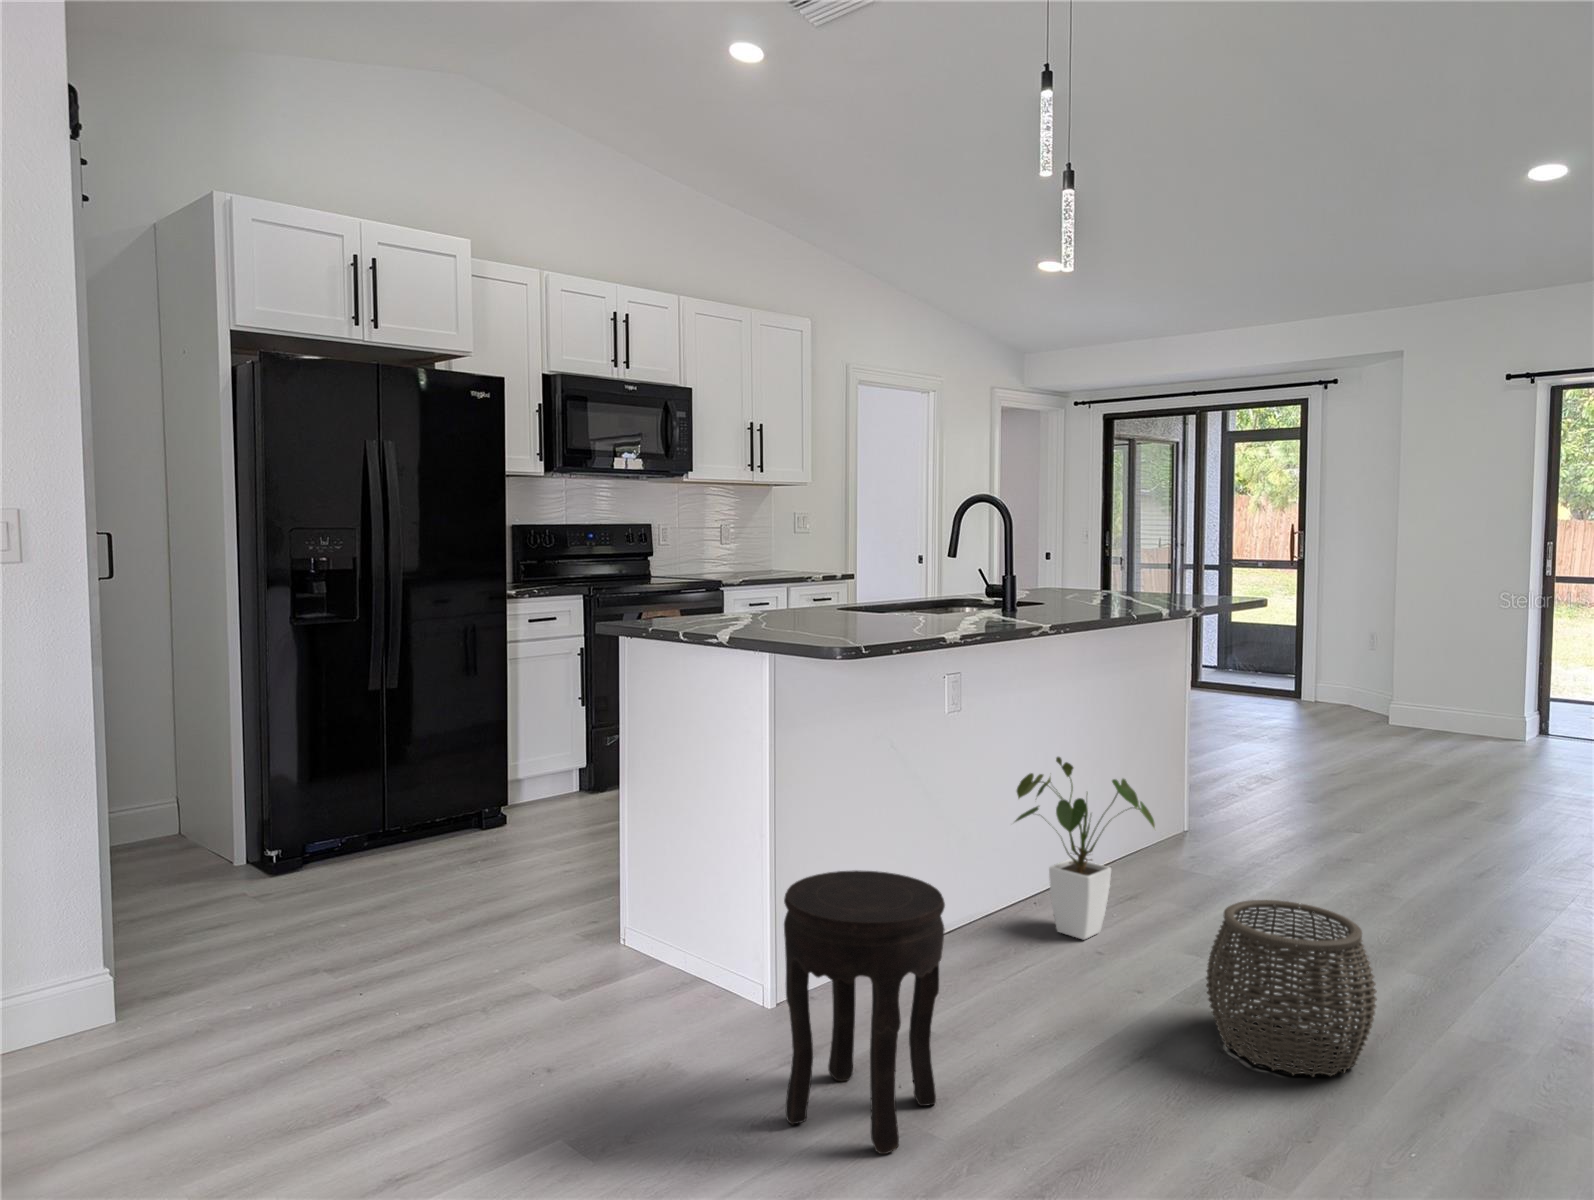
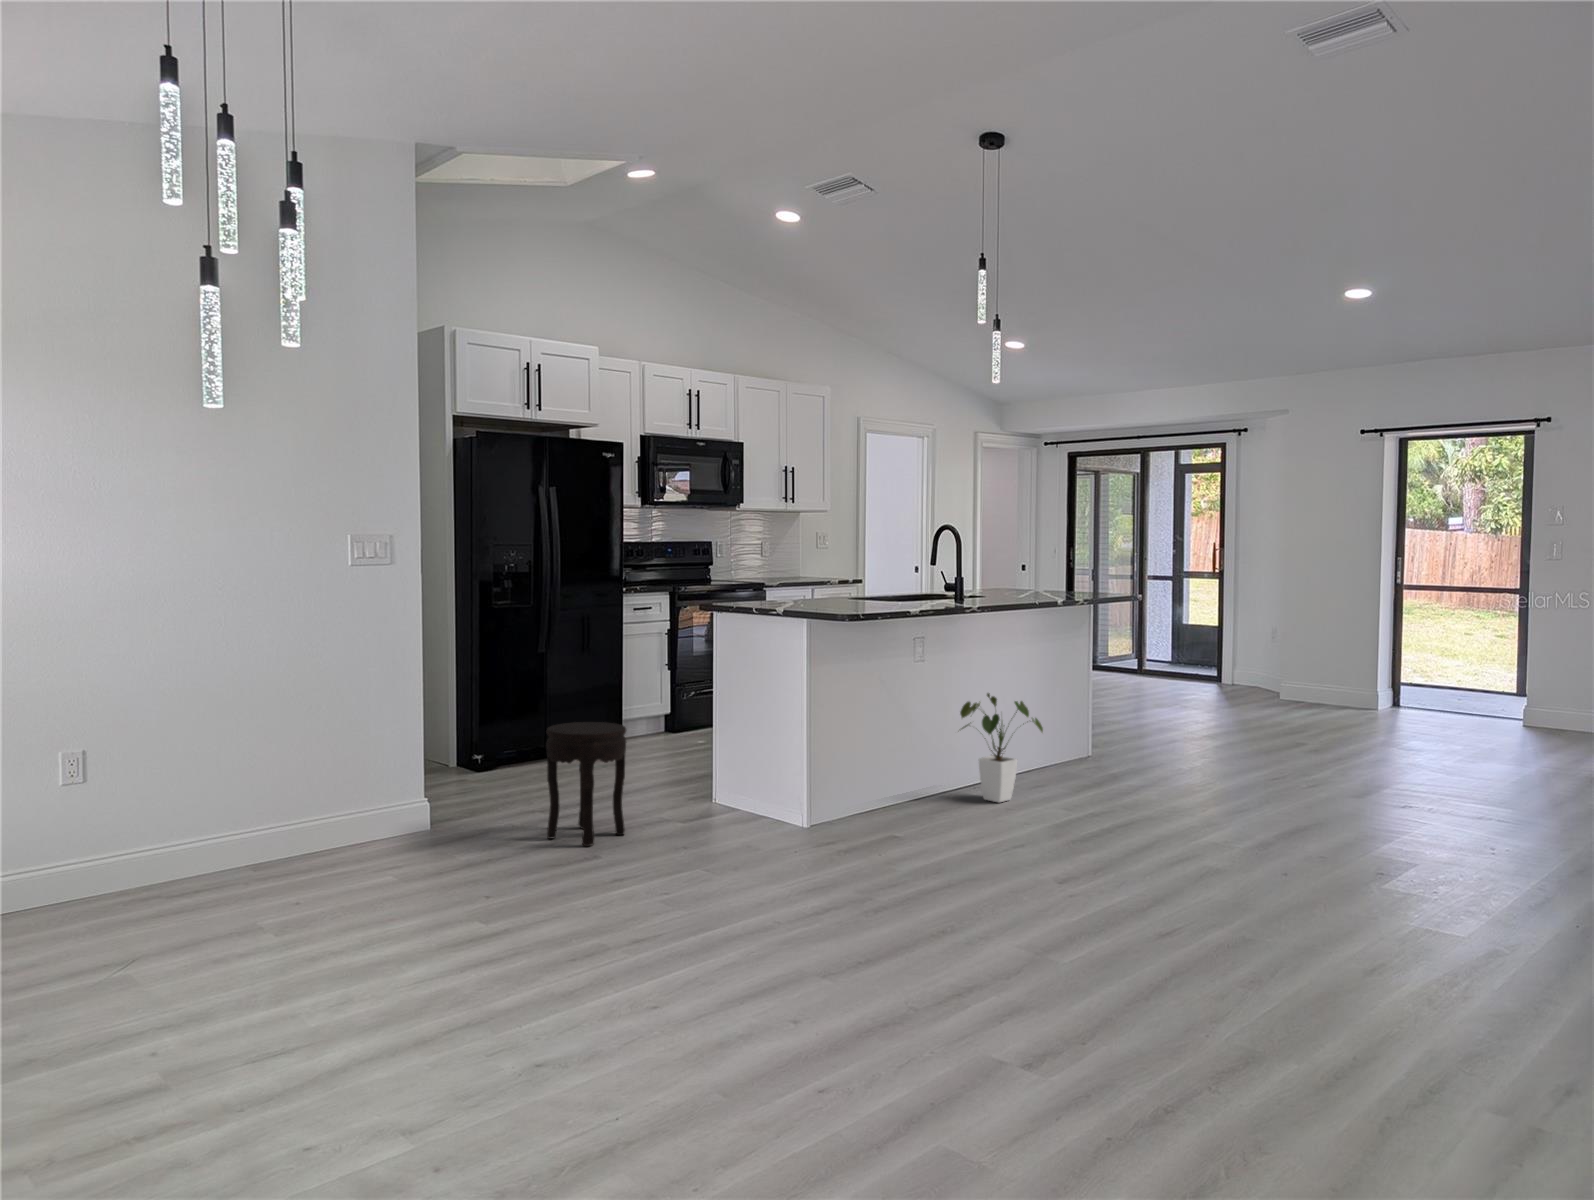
side table: present [784,871,945,1154] -> present [546,722,626,846]
woven basket: present [1206,900,1377,1077] -> none [1054,762,1145,850]

